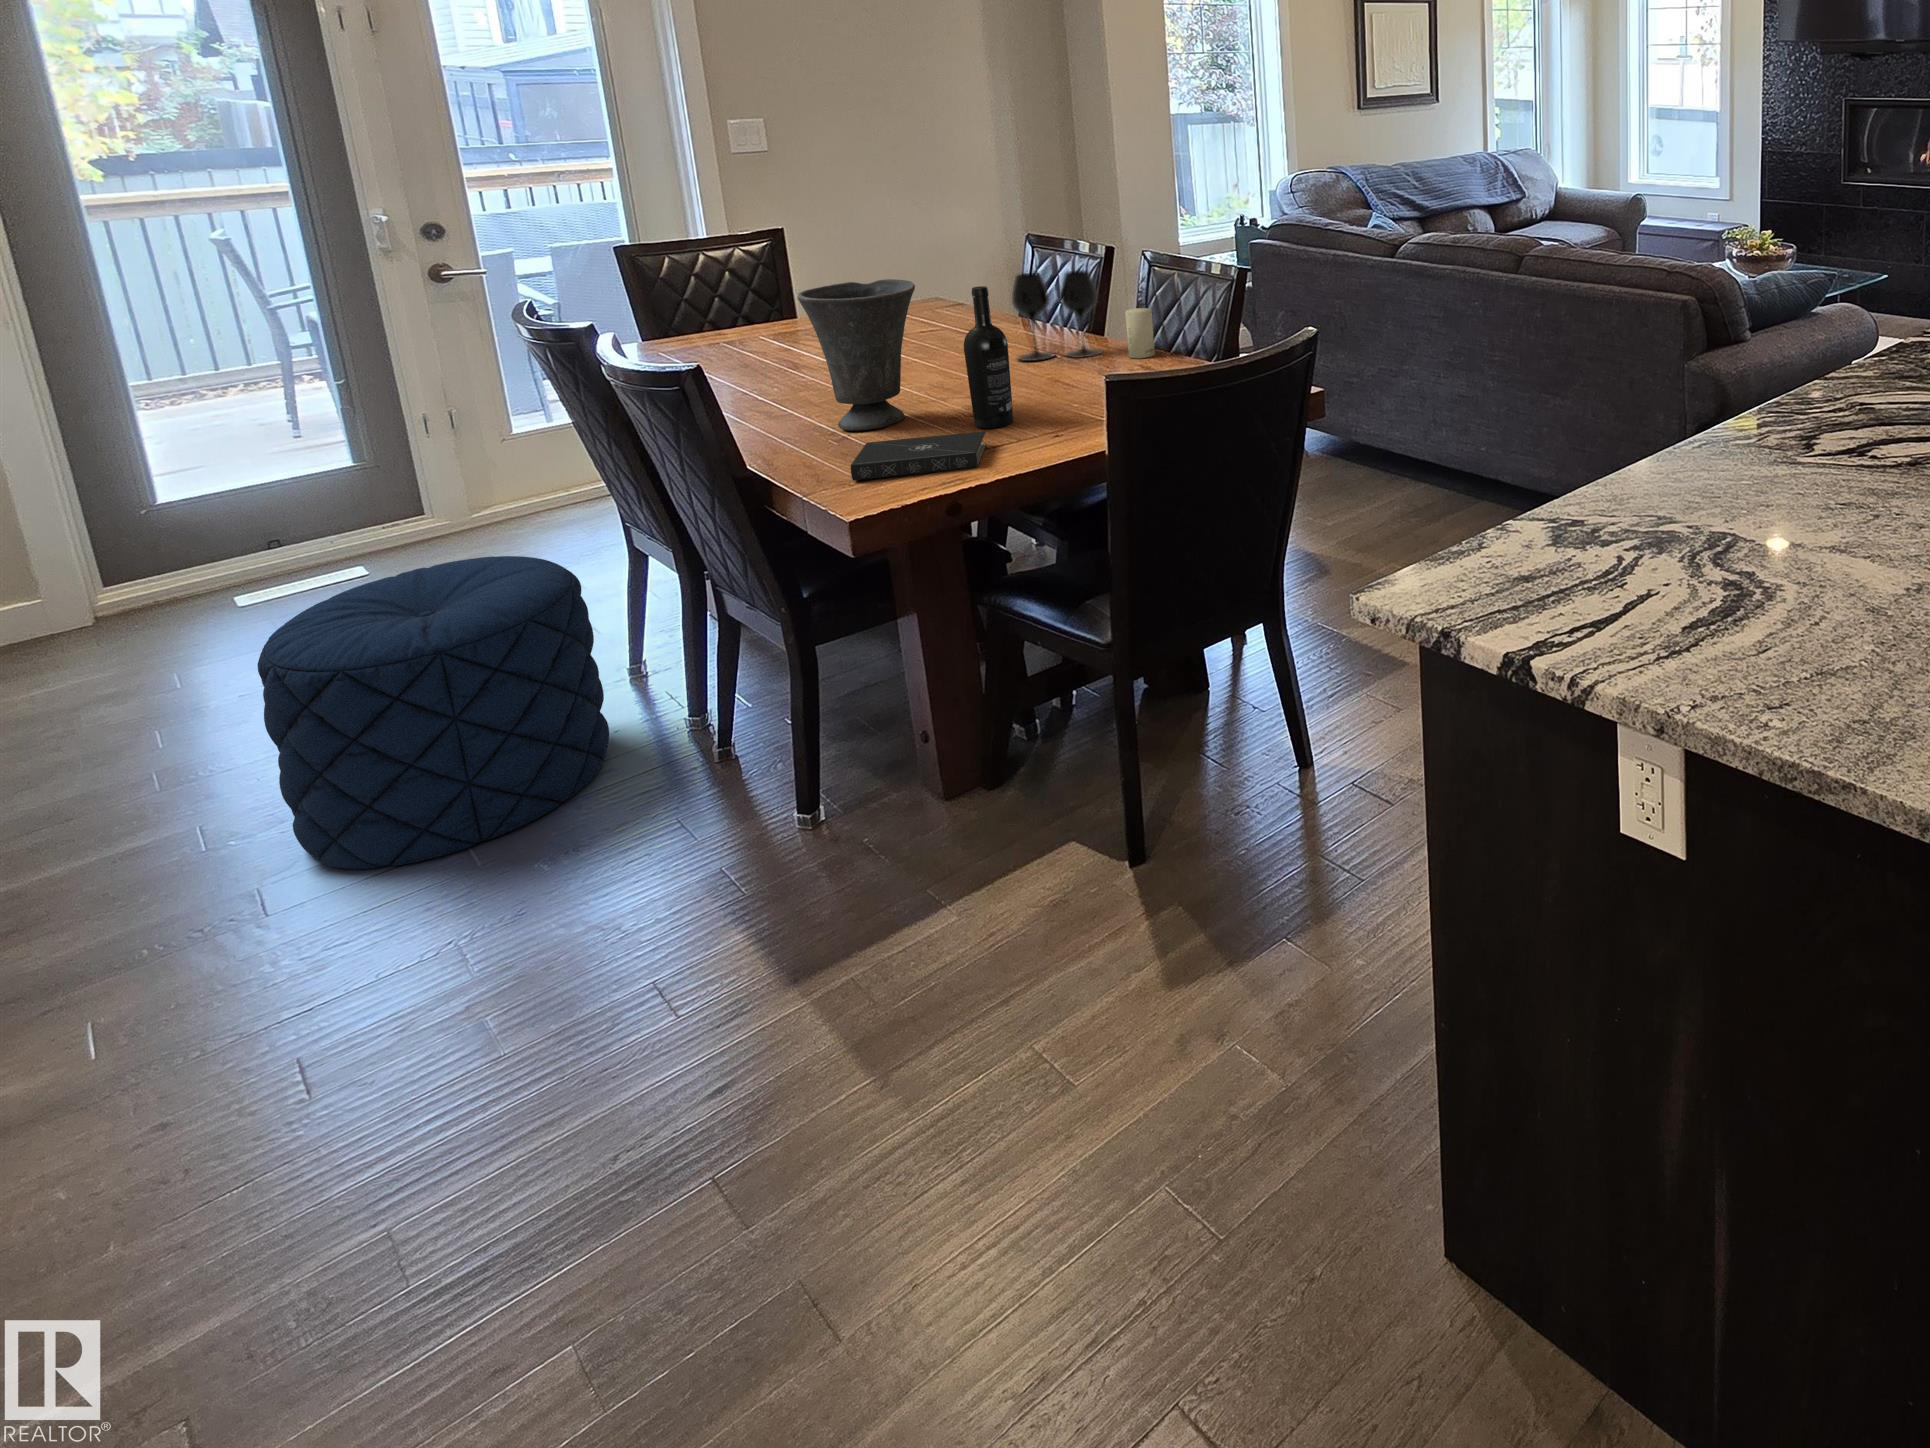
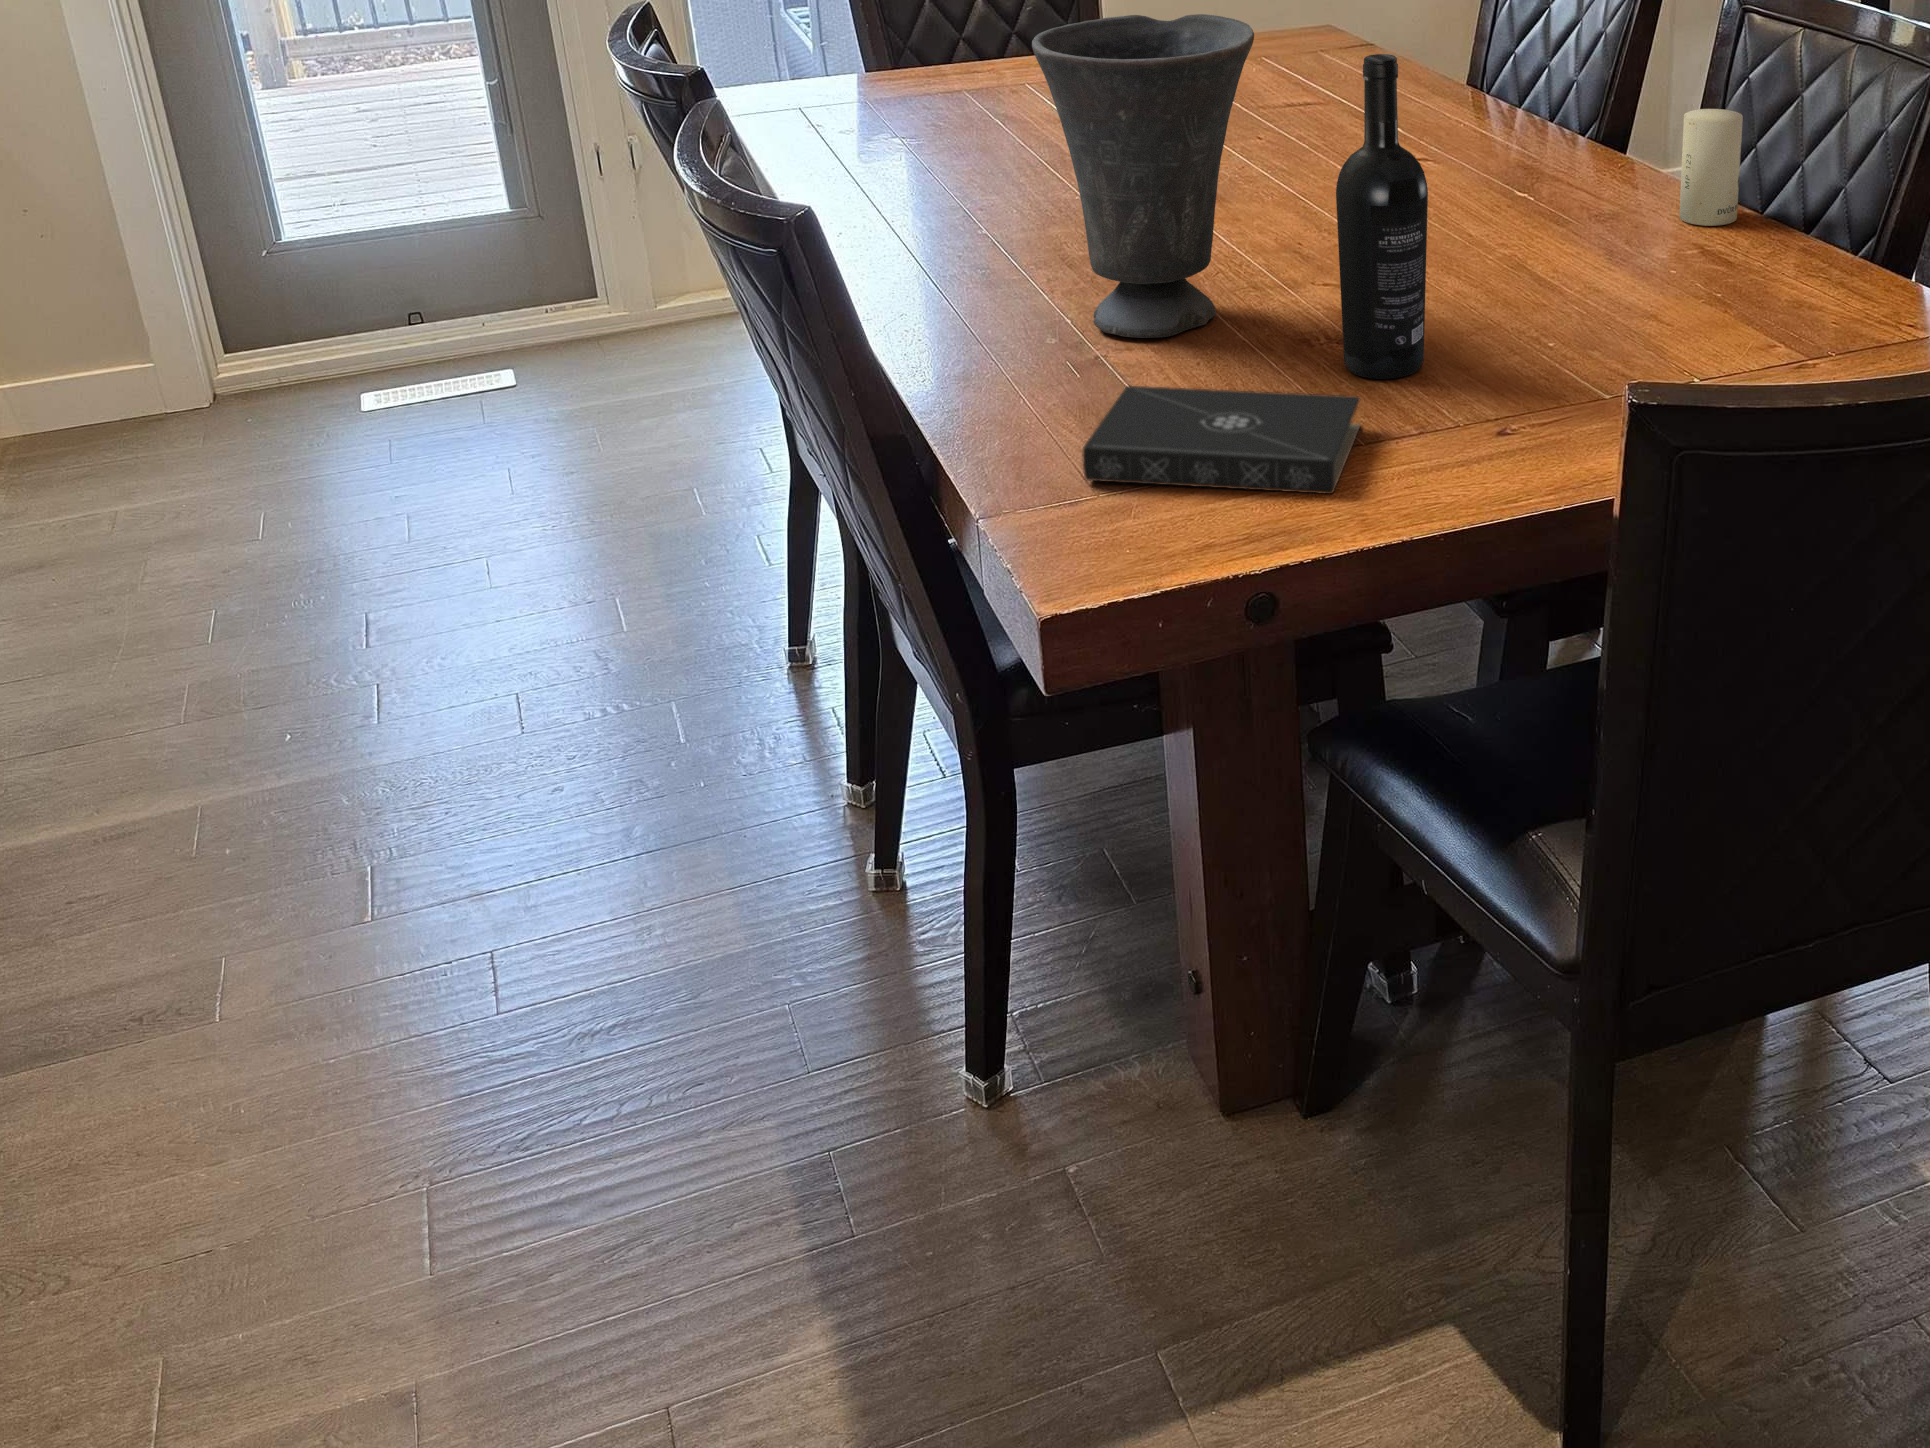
wine glass: present [1012,270,1103,361] -> none [1448,7,1626,206]
pouf: present [258,556,609,869] -> none [262,447,731,952]

